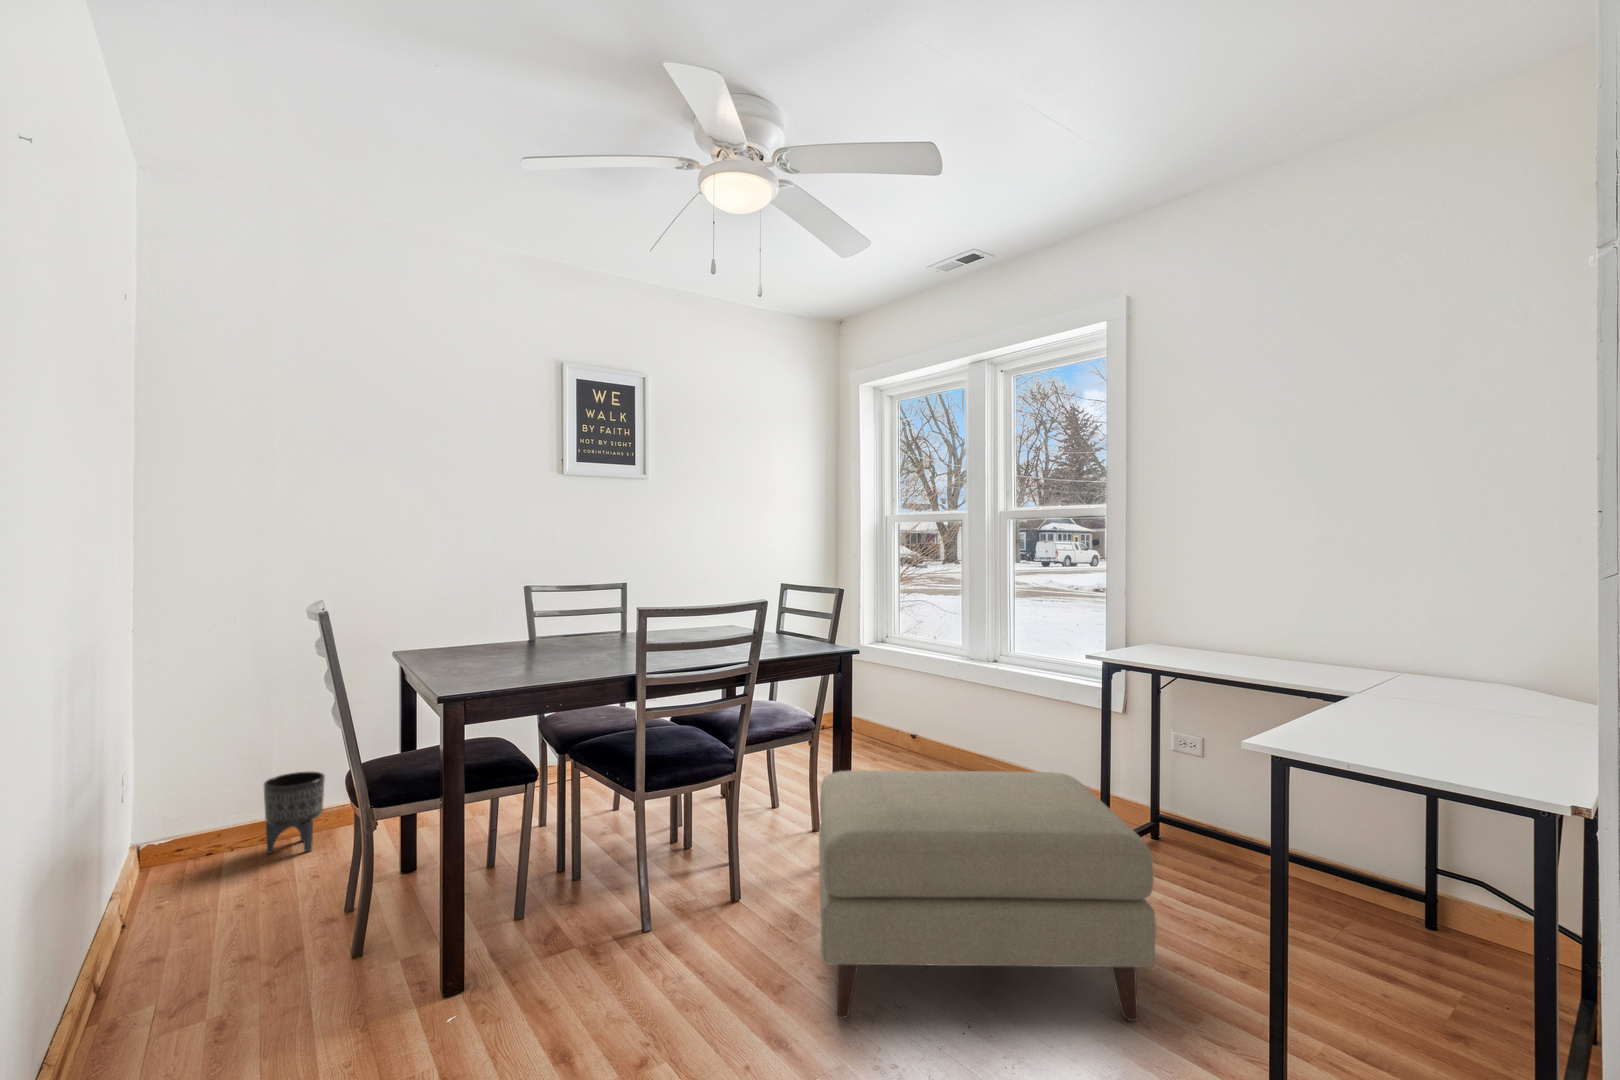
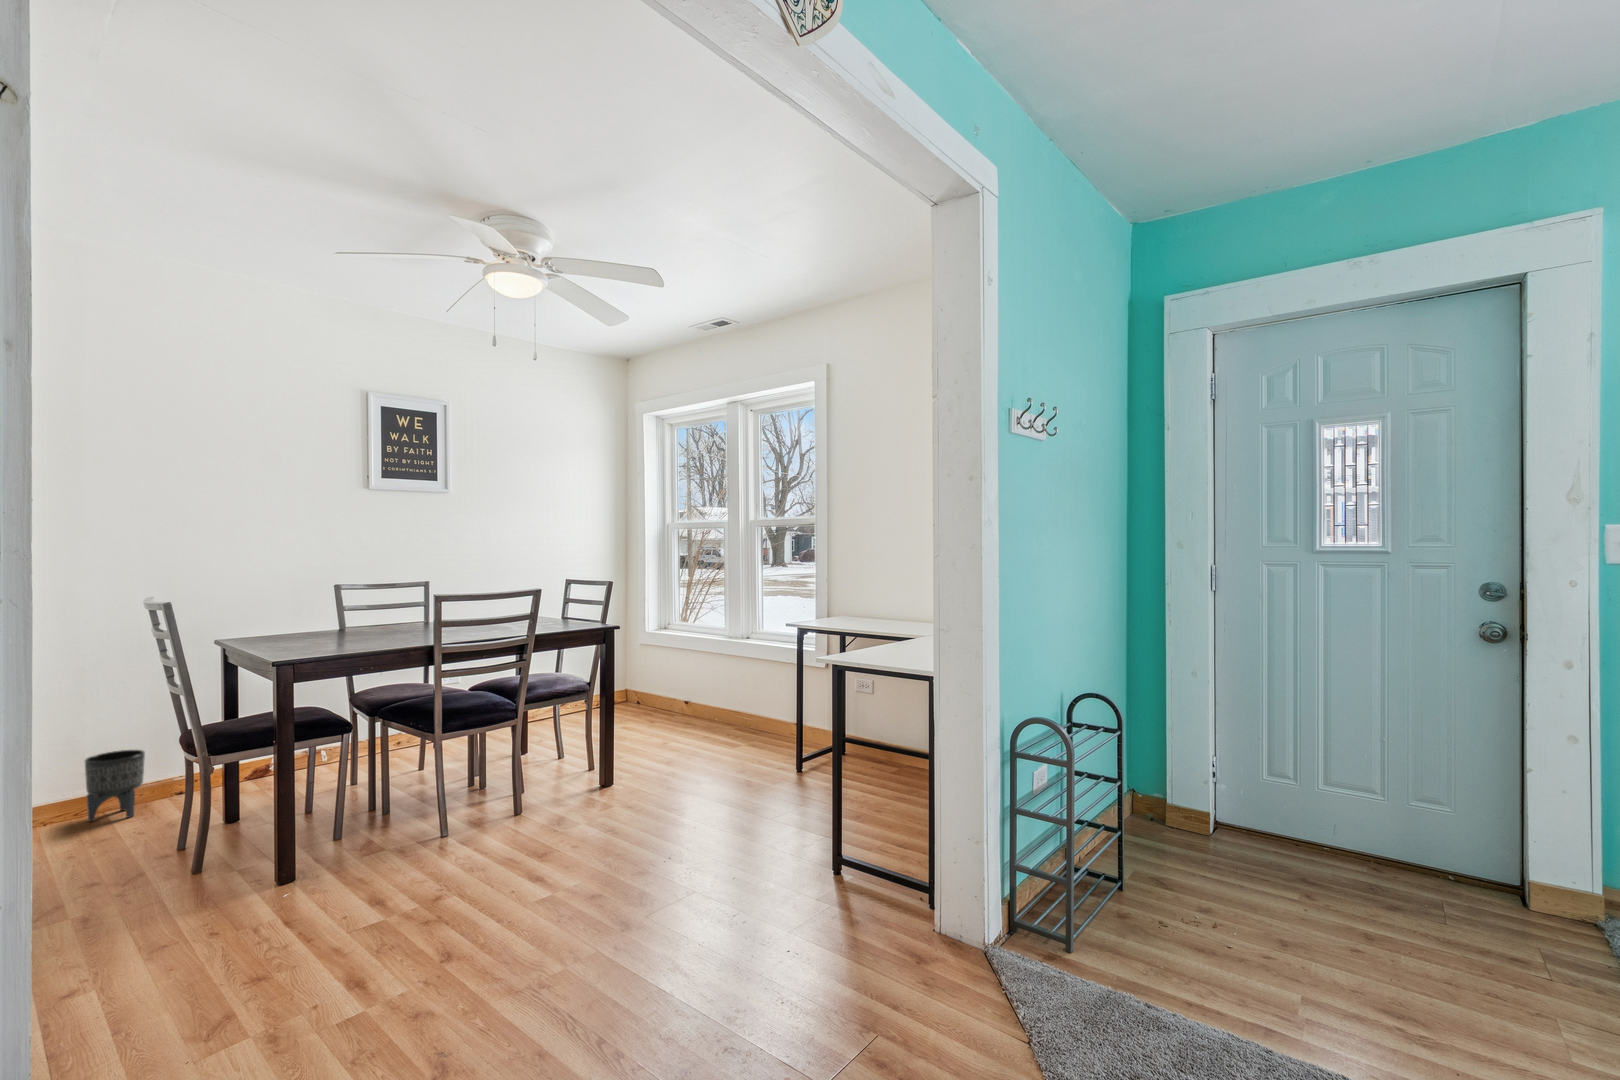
ottoman: present [819,770,1156,1021] -> none [572,703,795,868]

